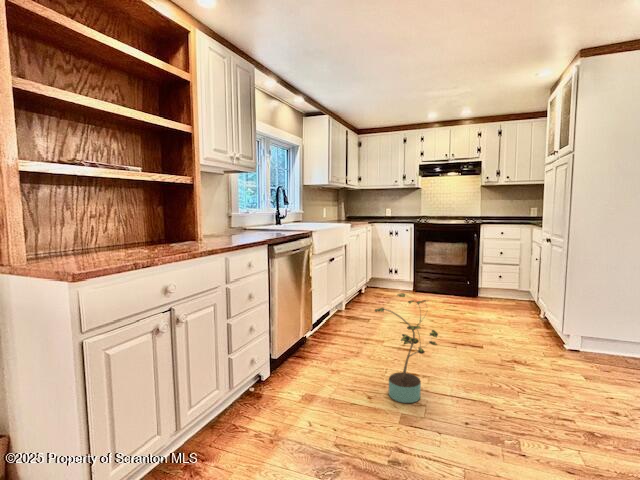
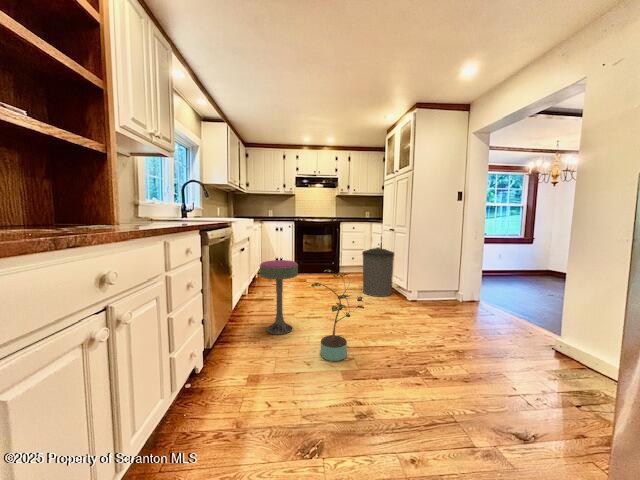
trash can: none [497,265,549,338] -> present [362,247,394,297]
bar stool: none [337,276,380,362] -> present [260,260,298,335]

